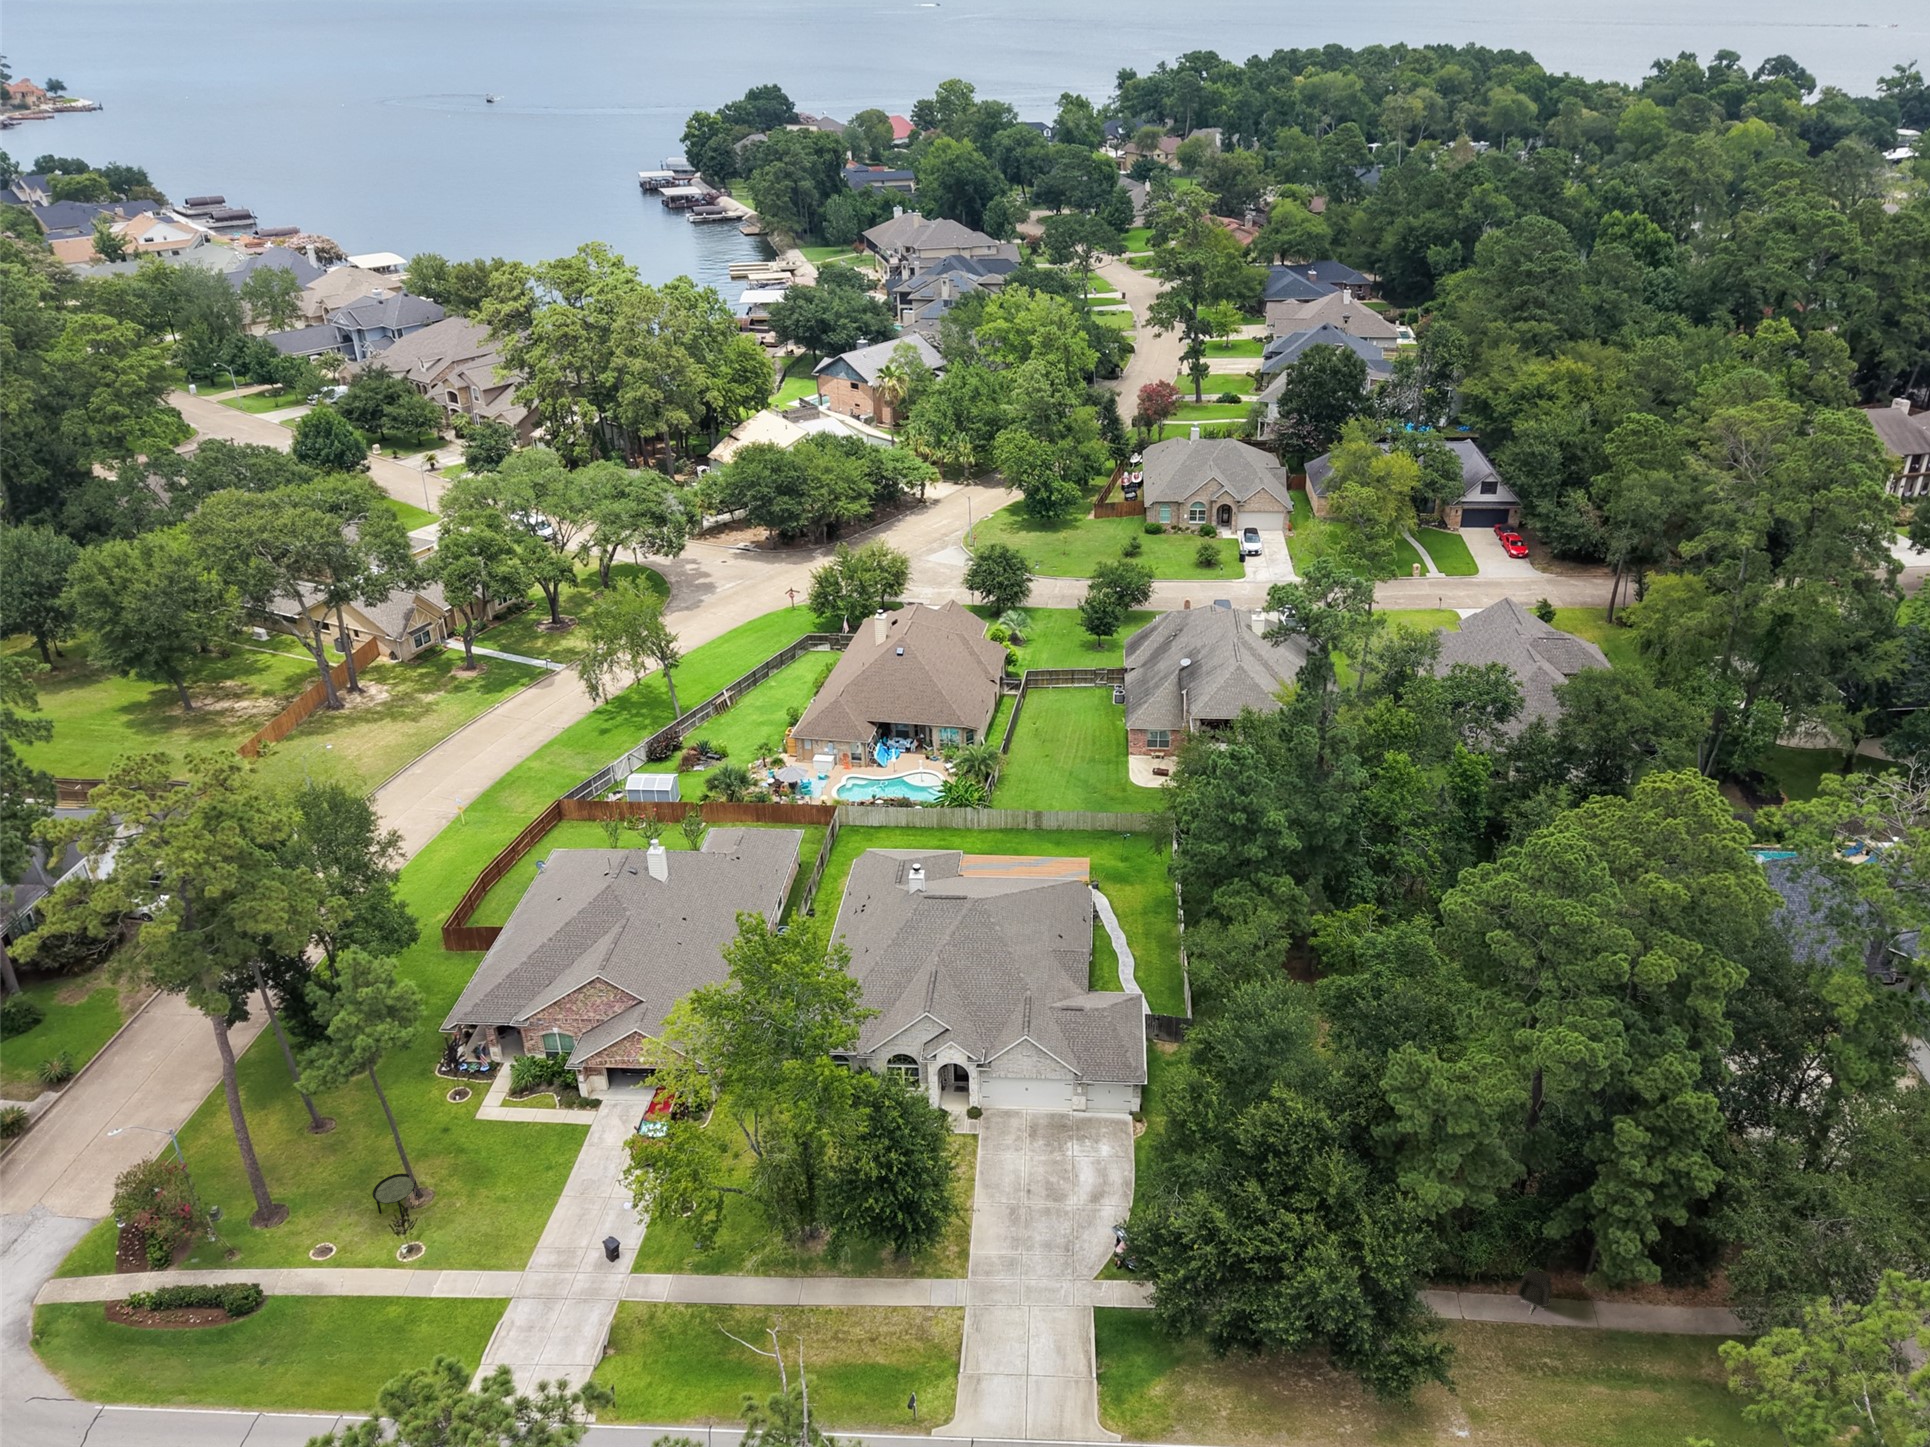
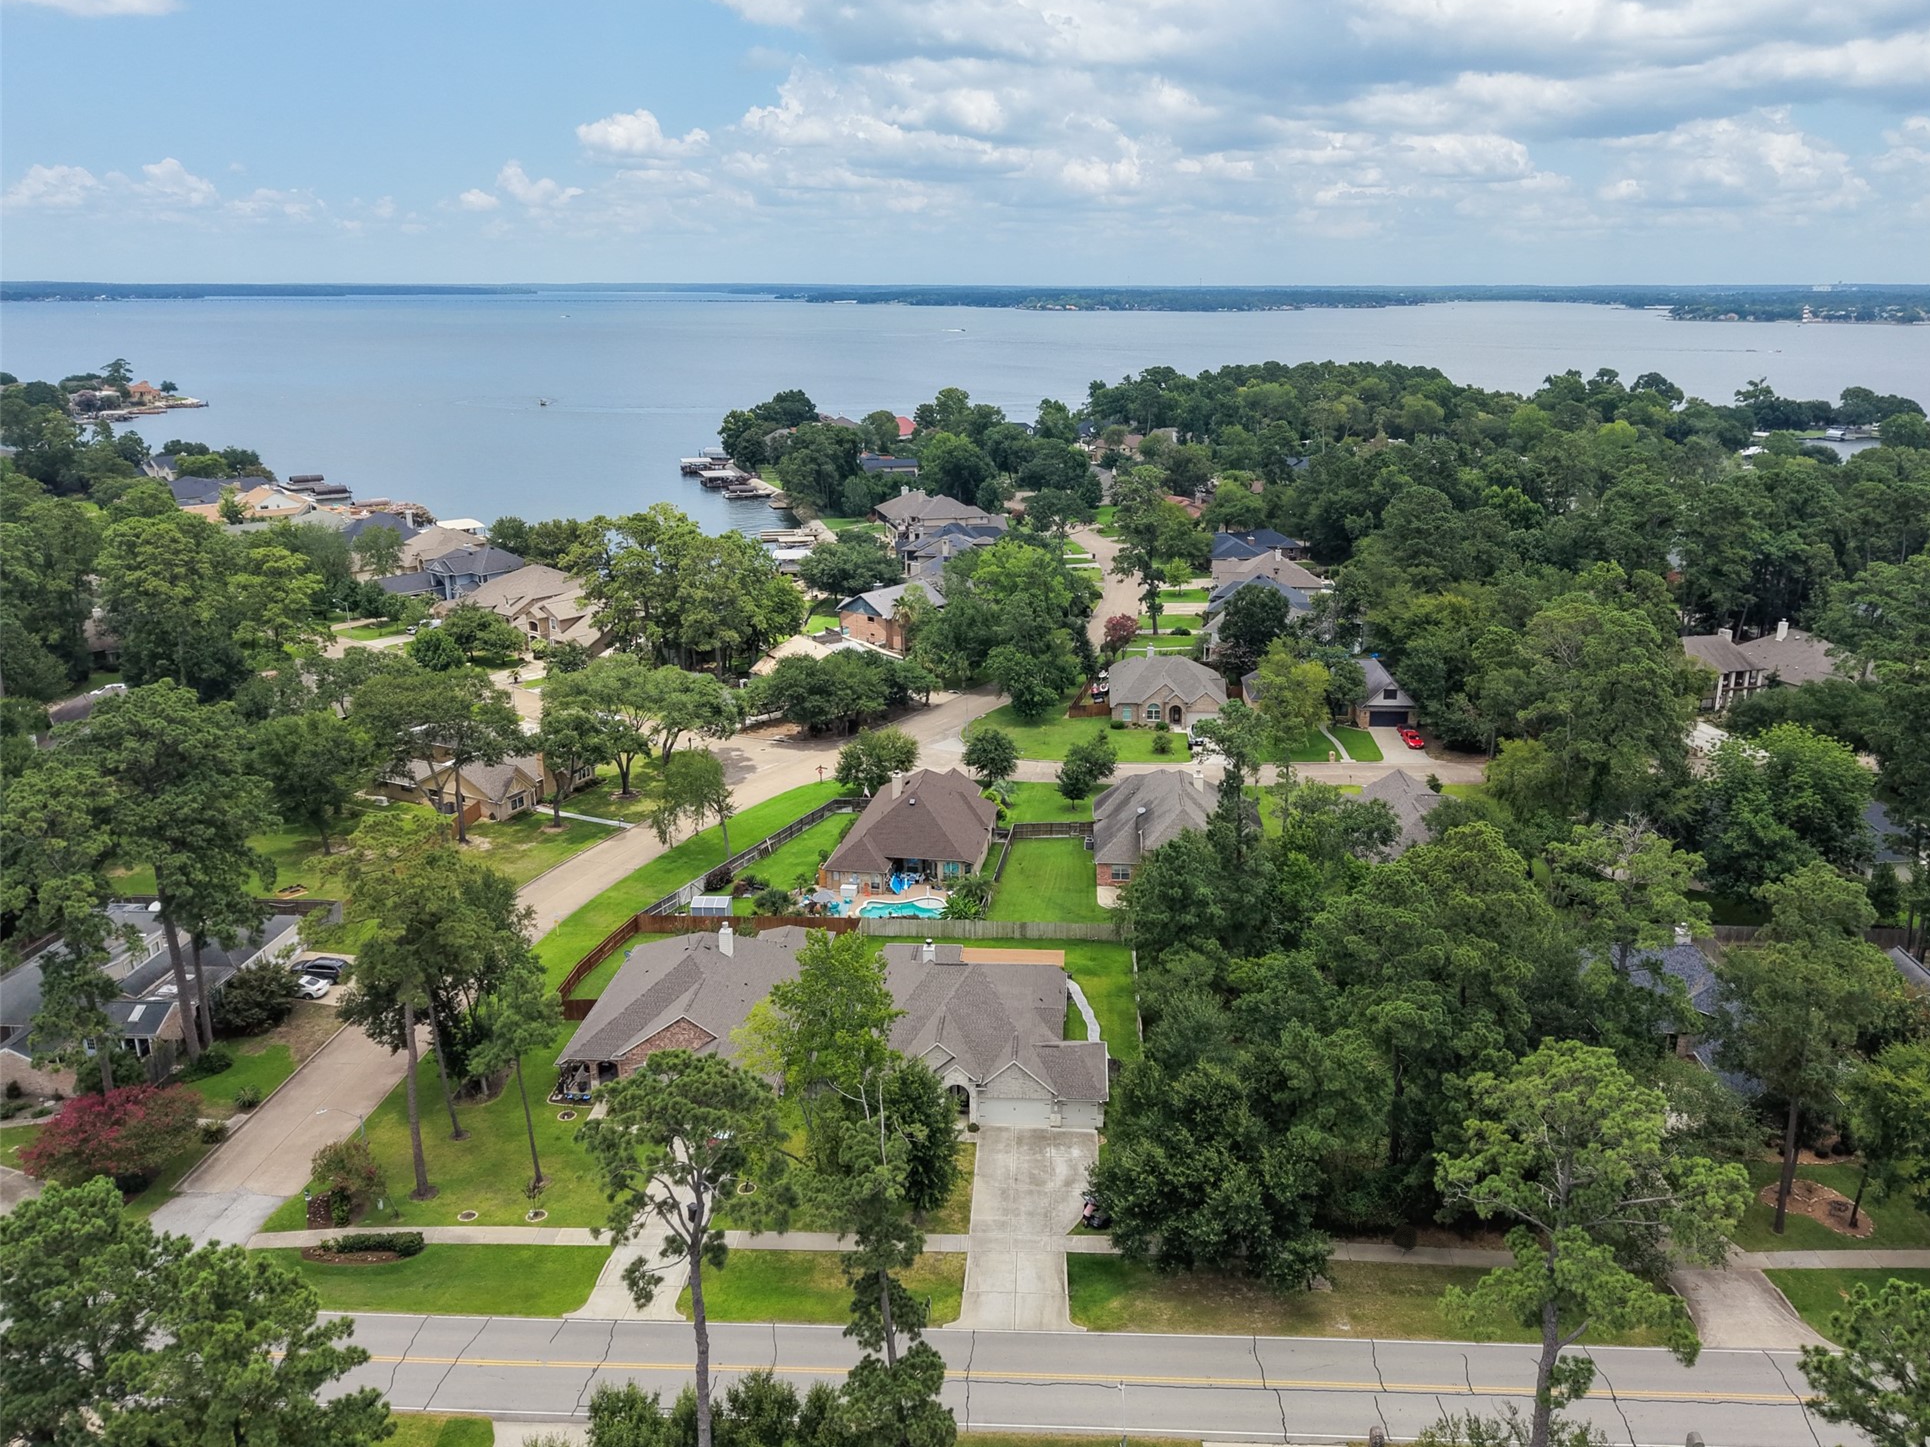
round table: present [373,1174,417,1217] -> none [506,1162,540,1194]

